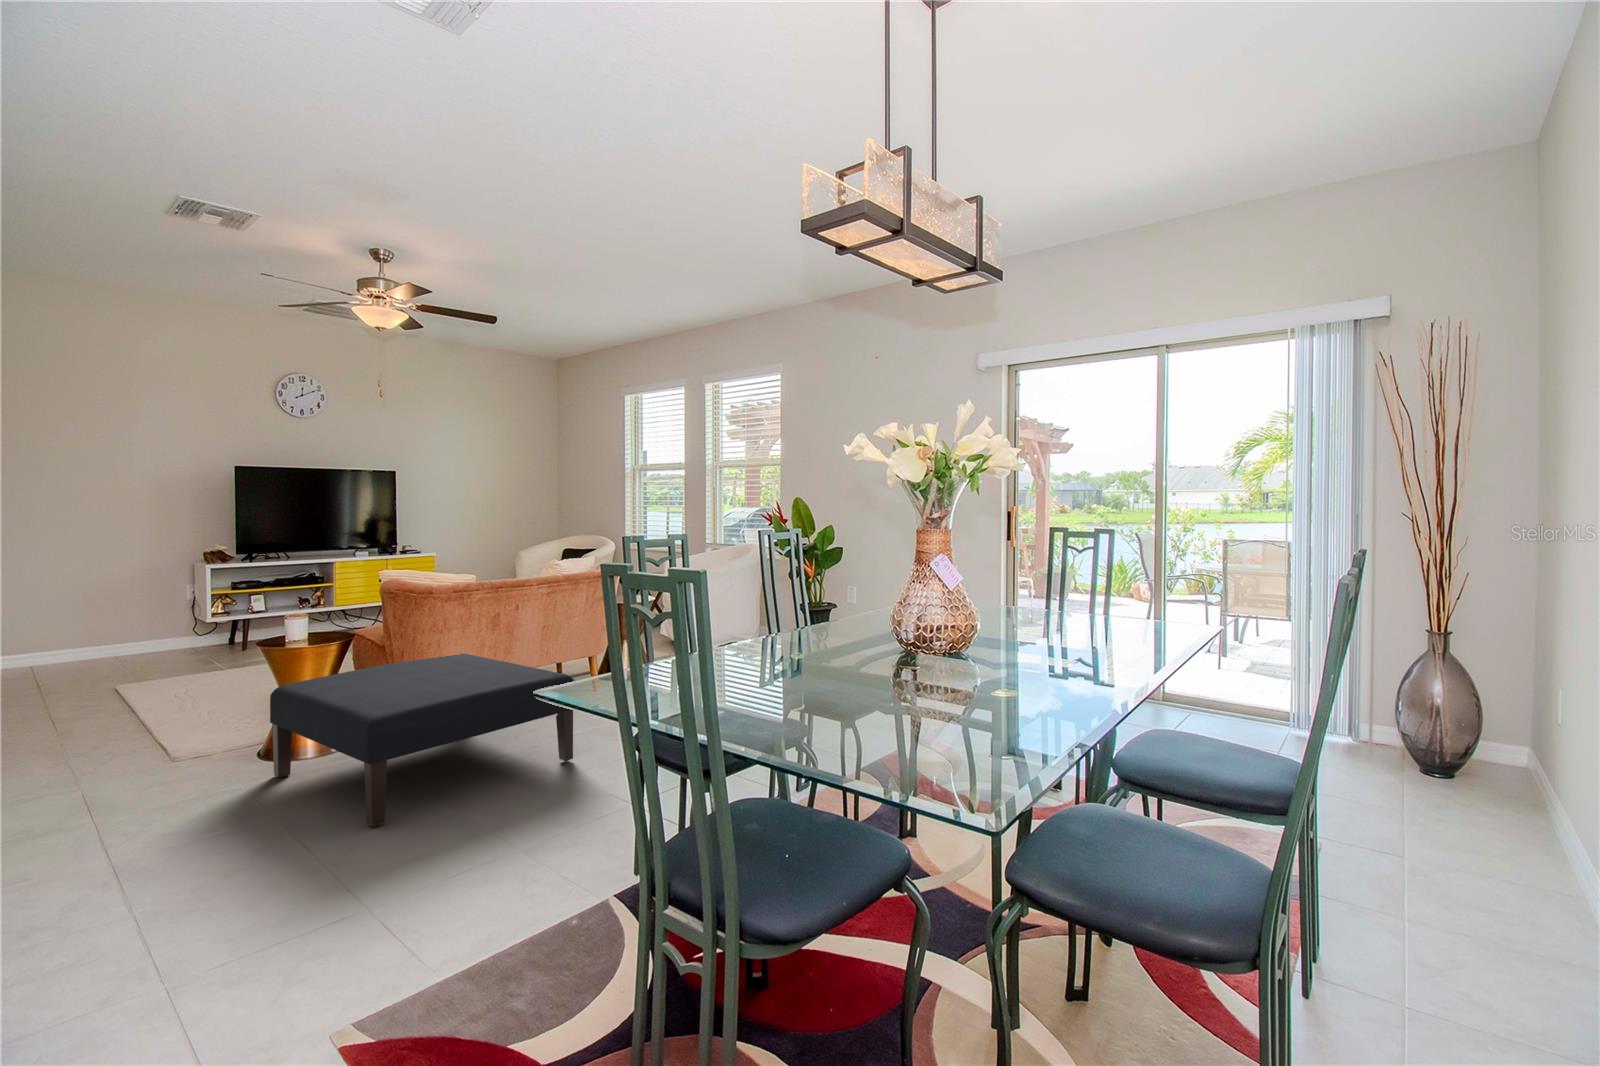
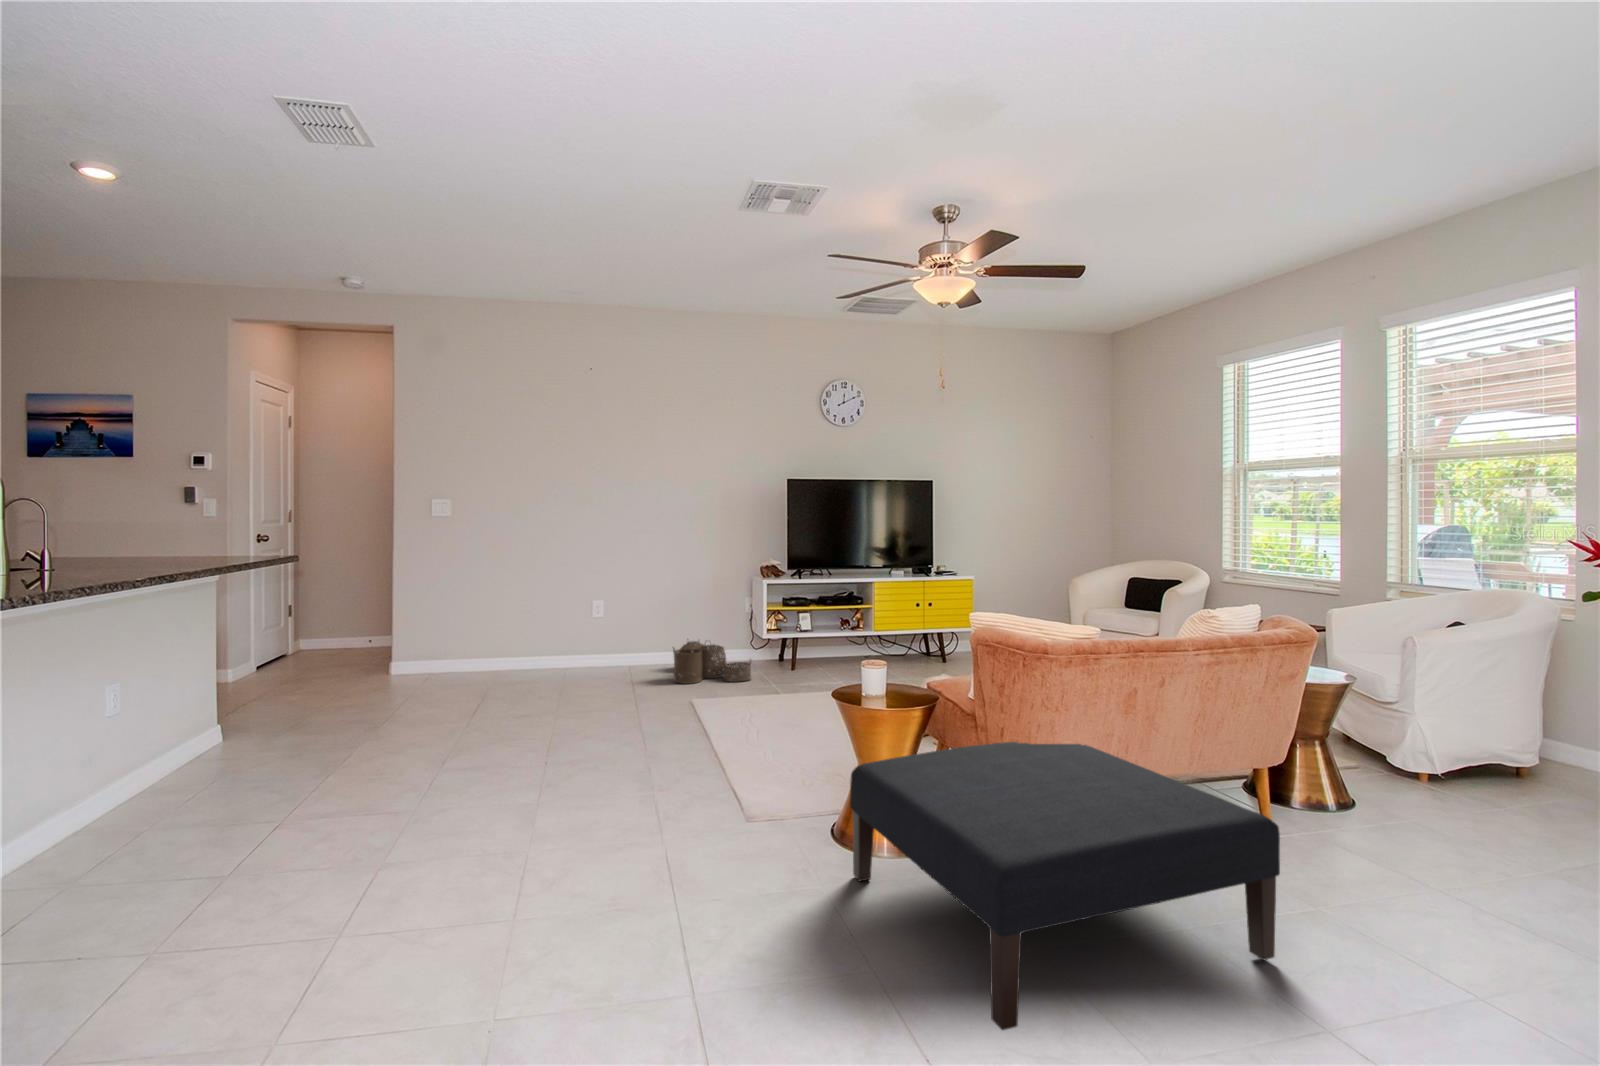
woven basket: none [85,627,192,672] -> present [673,639,751,684]

